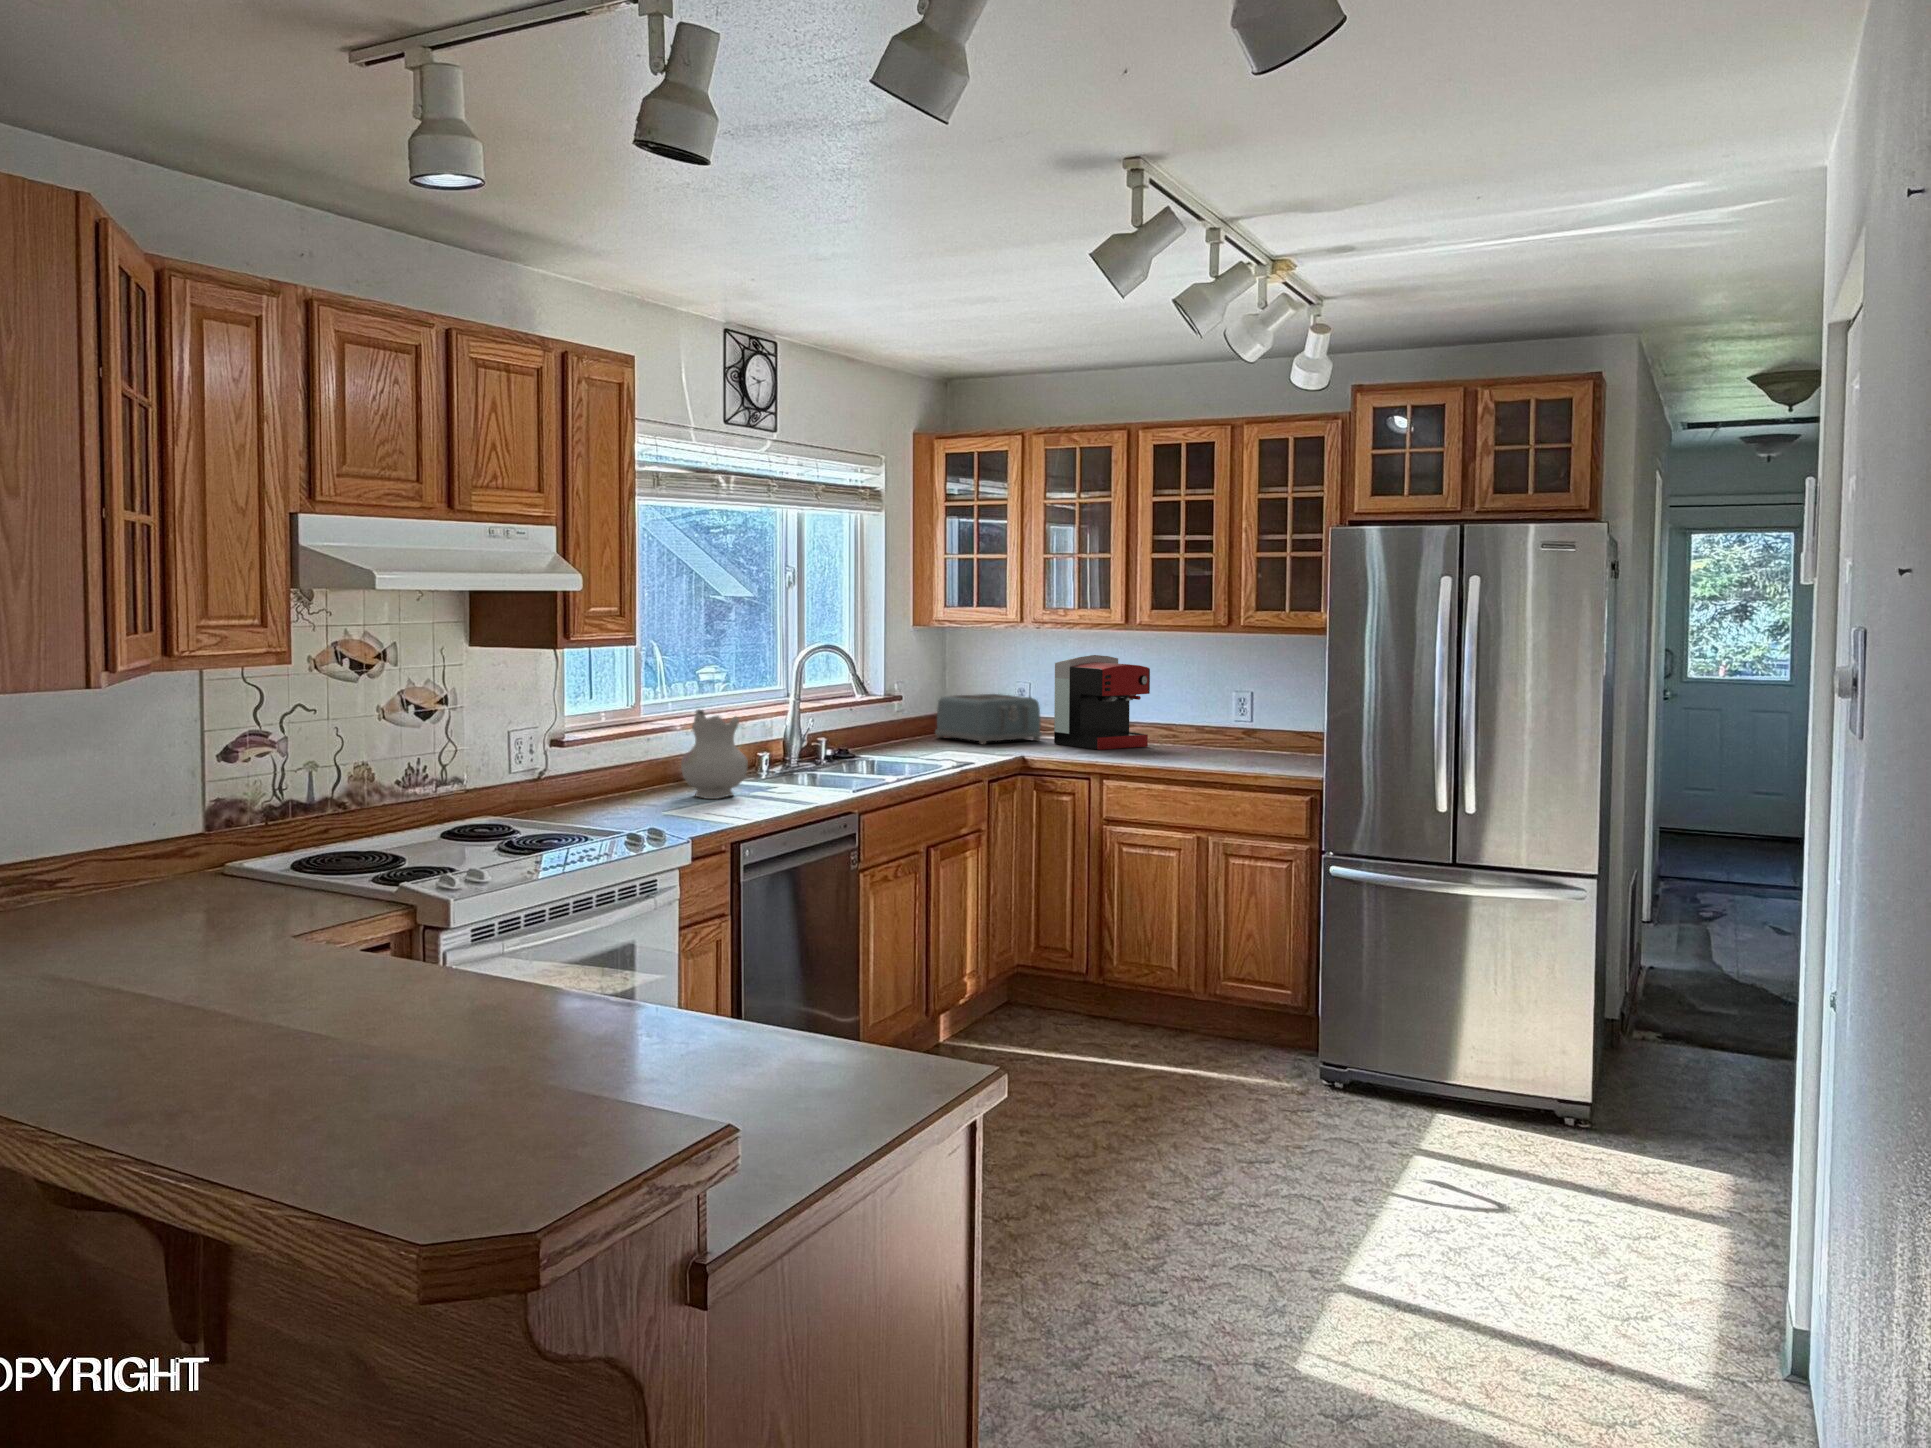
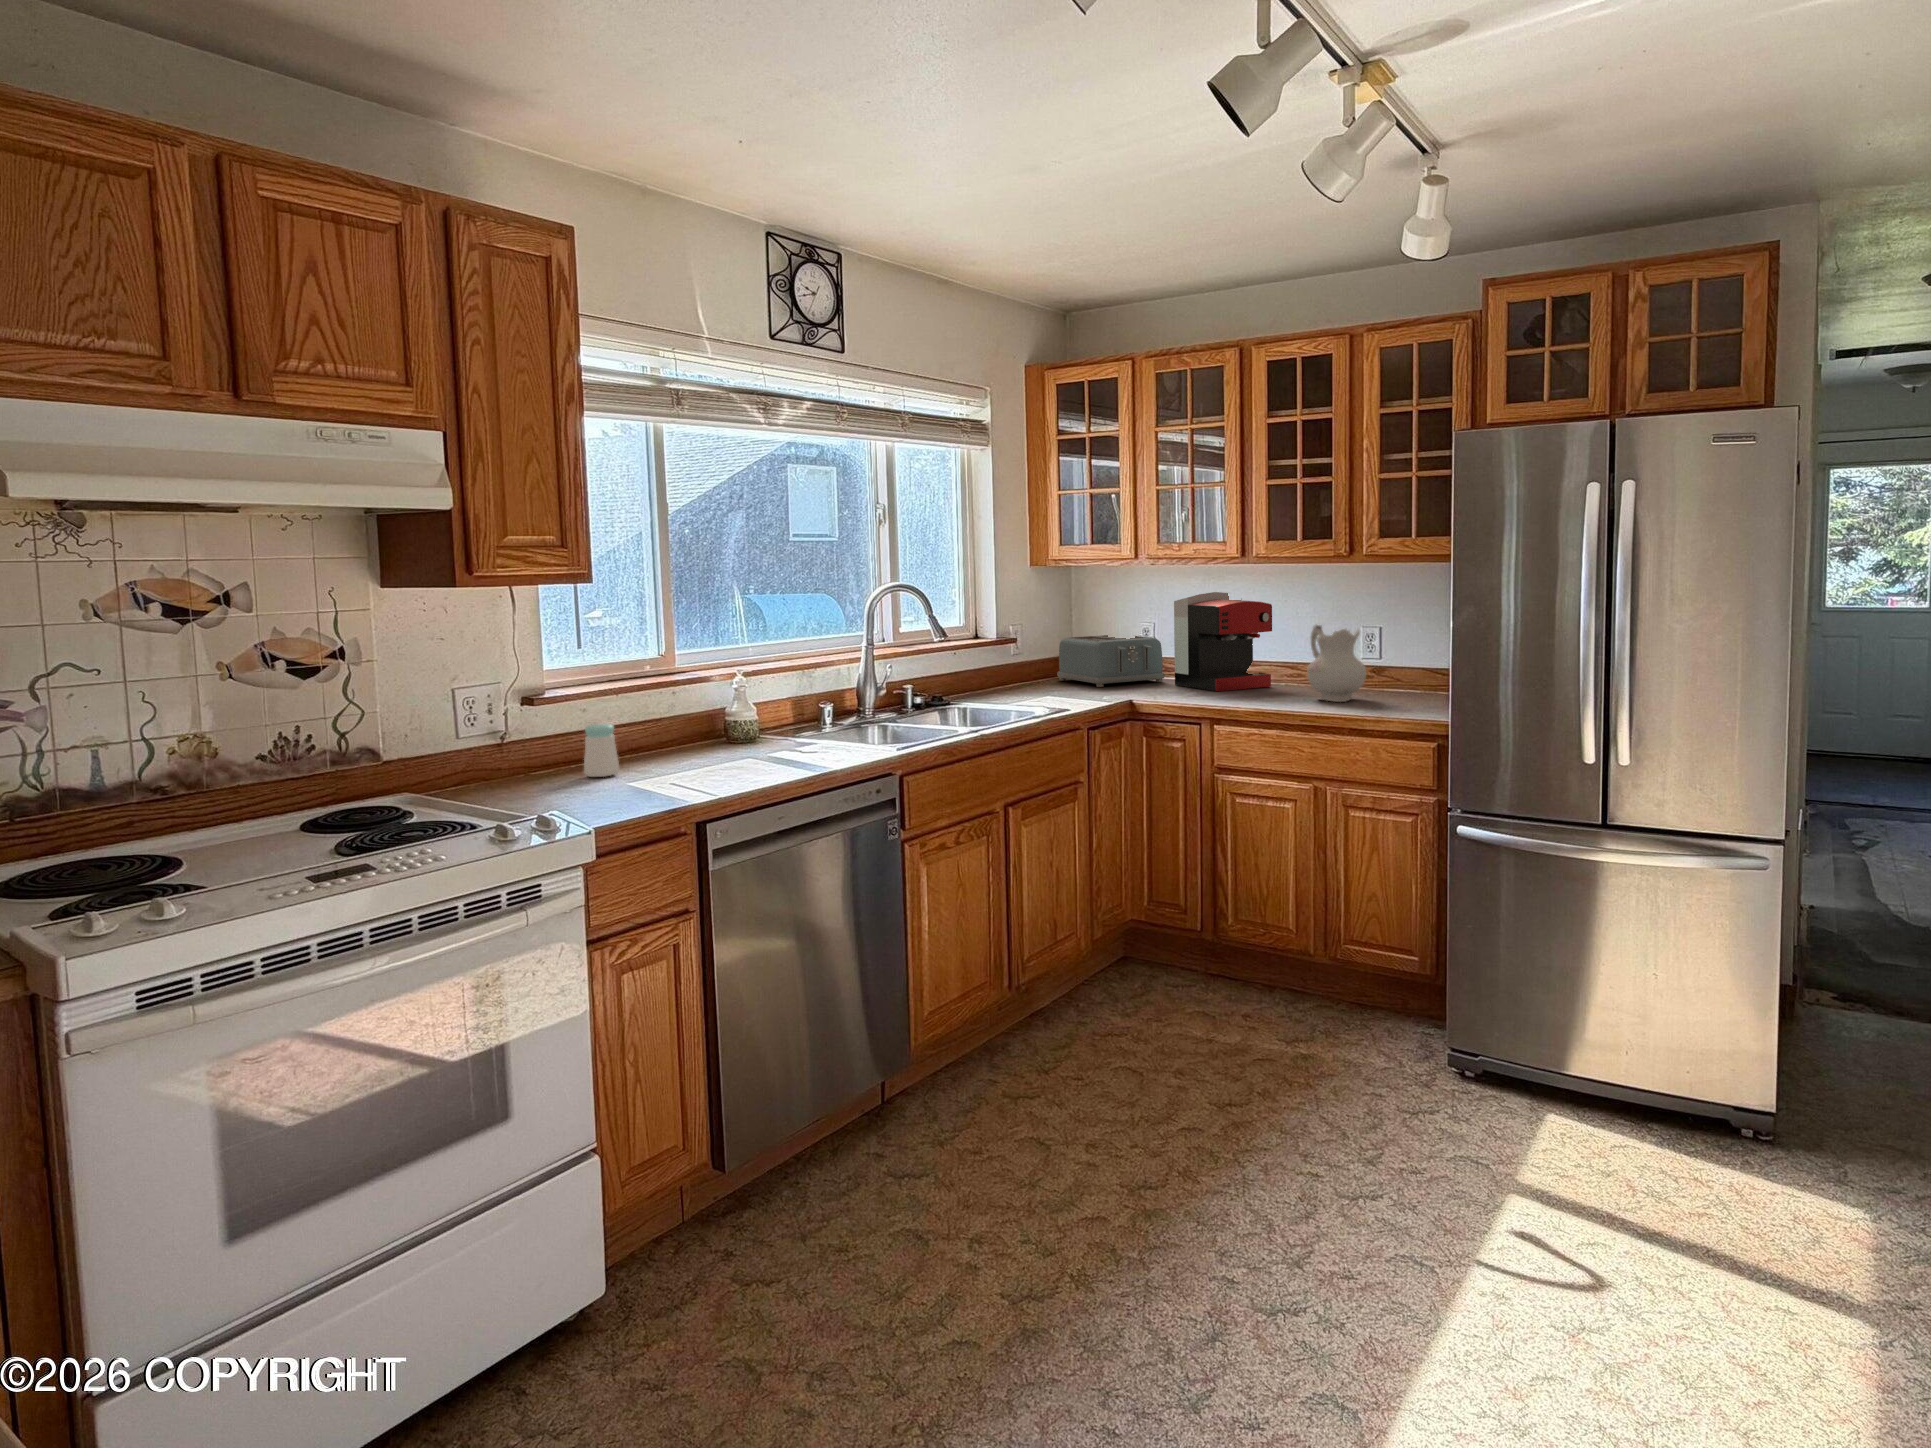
ceramic pitcher: present [681,710,748,799] -> present [1307,625,1366,702]
salt shaker: none [613,763,642,807] -> present [584,723,619,777]

